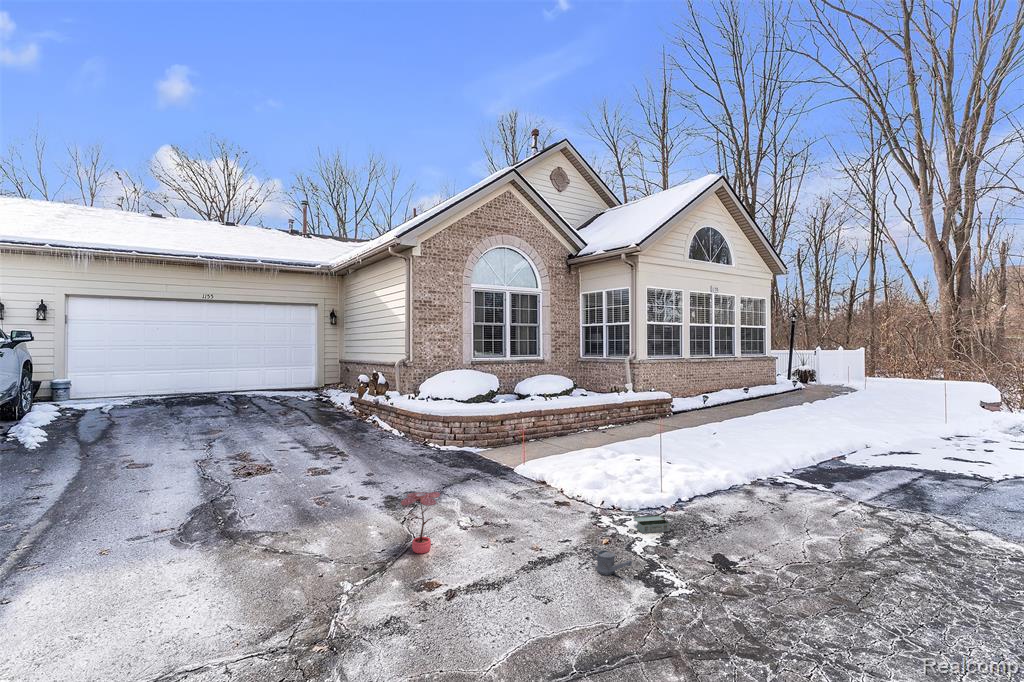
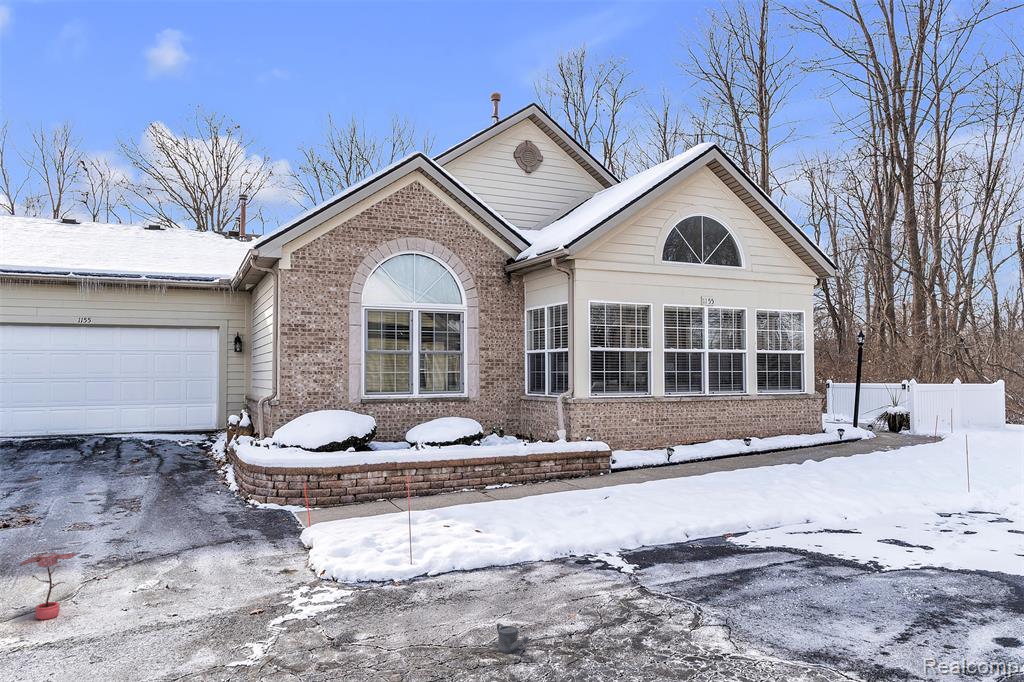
toolbox: present [633,516,670,533] -> none [309,592,349,611]
watering can: present [592,548,632,575] -> present [497,623,529,653]

